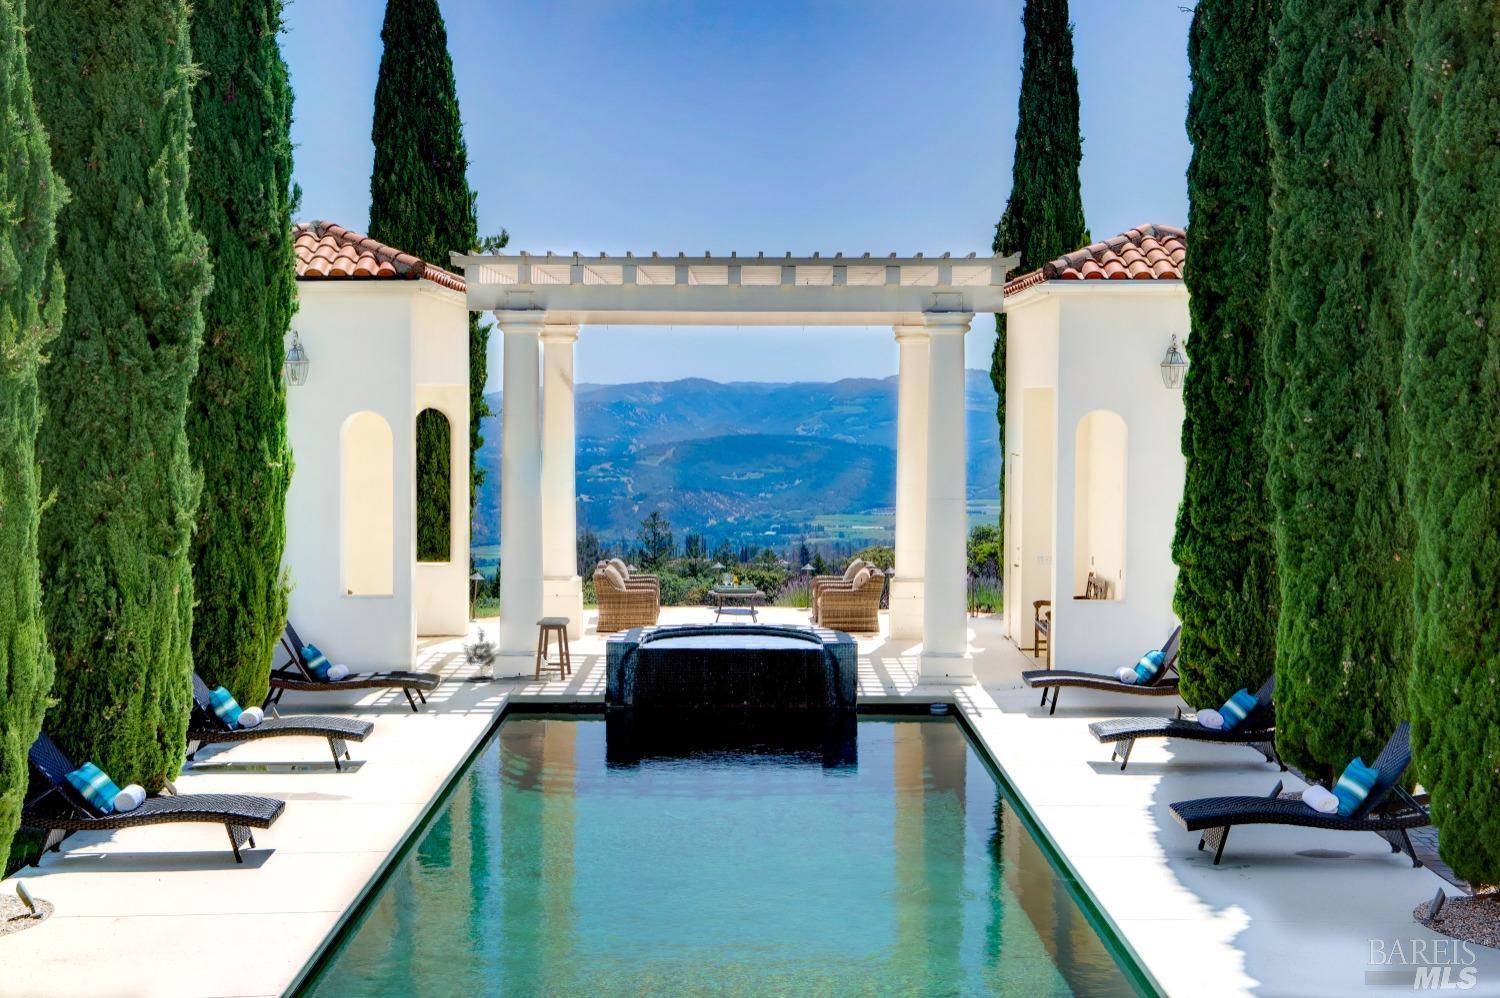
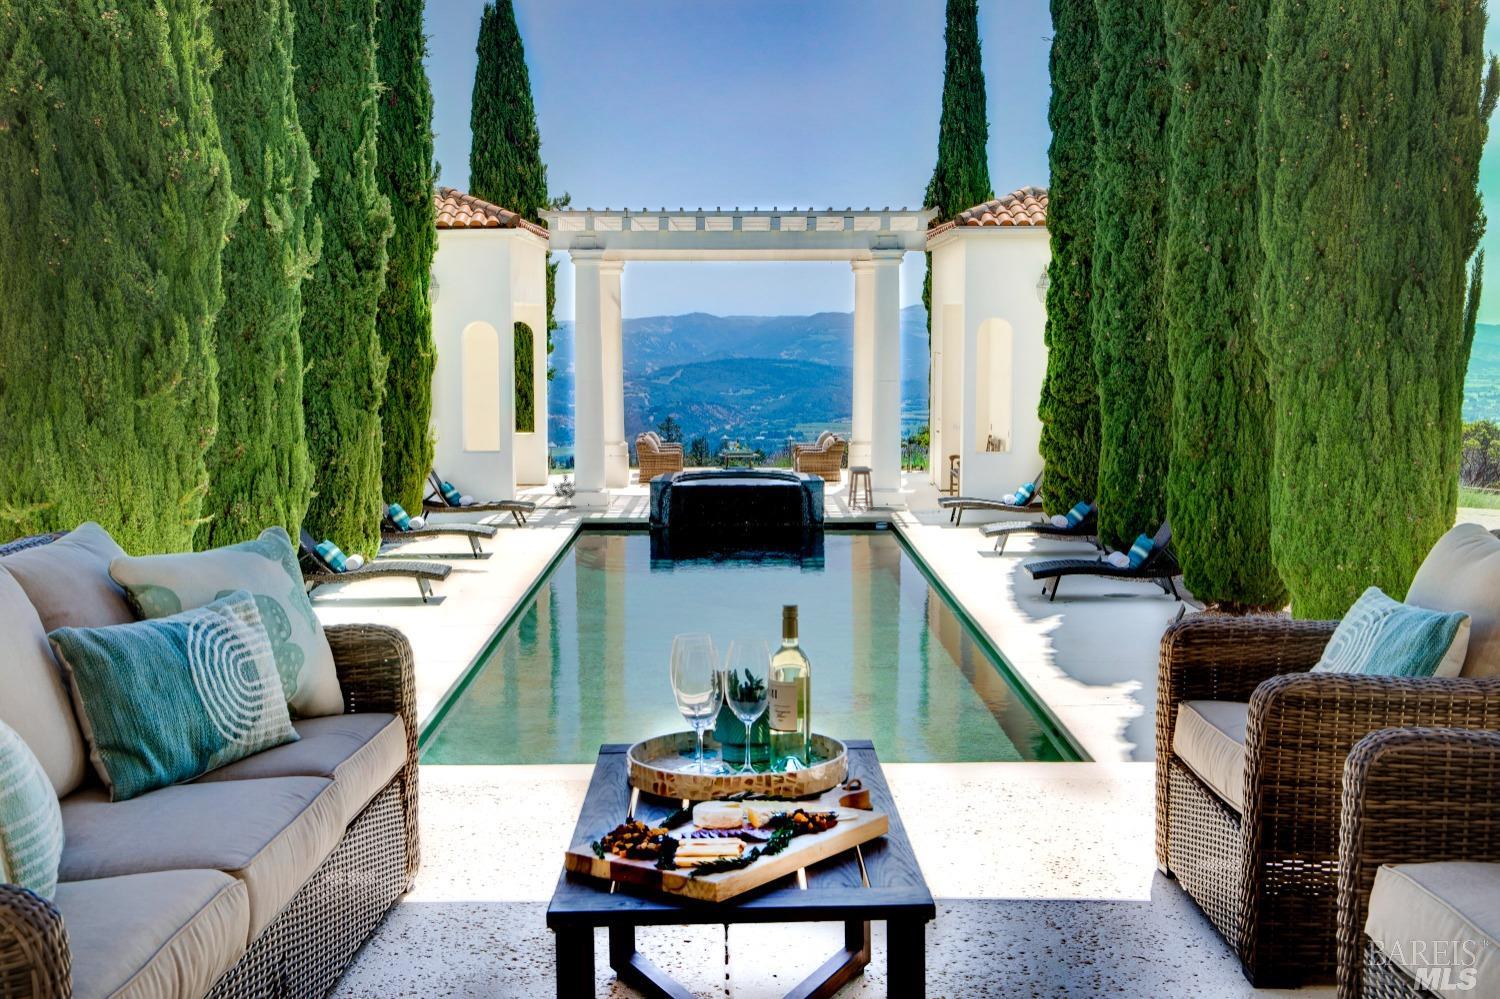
stool: present [535,617,571,680] -> present [848,466,873,510]

